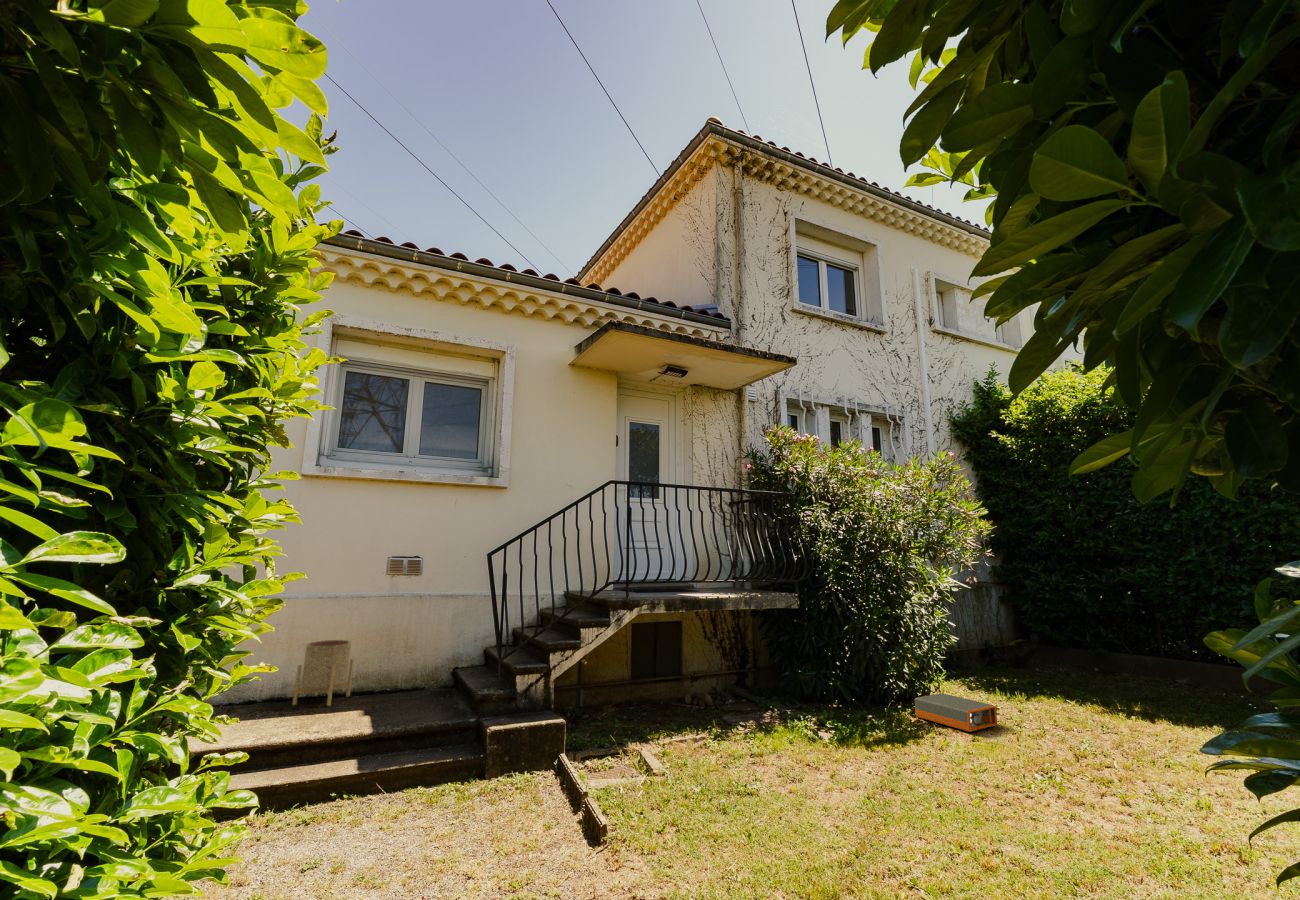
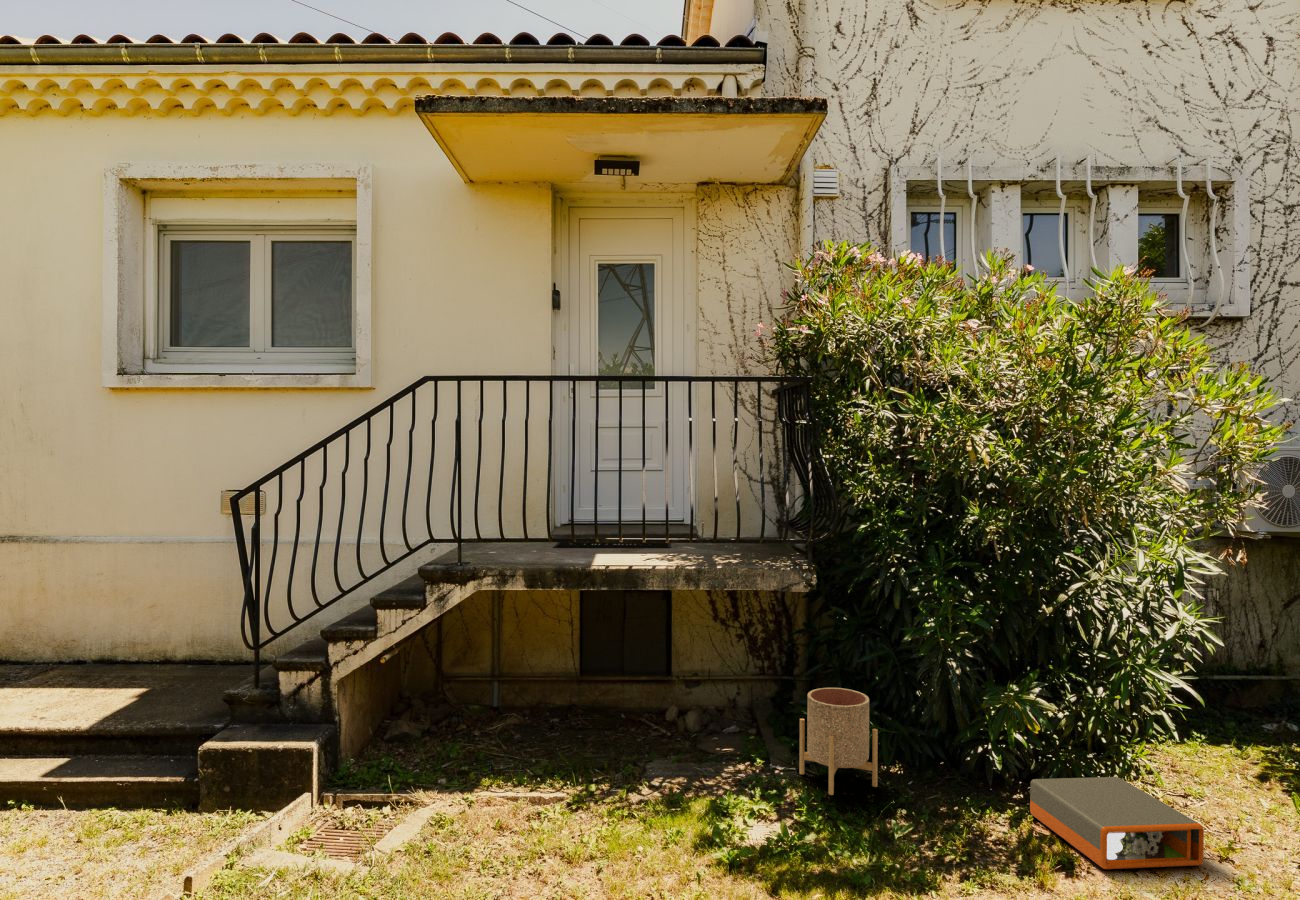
planter: present [293,640,354,706] -> present [799,688,878,795]

